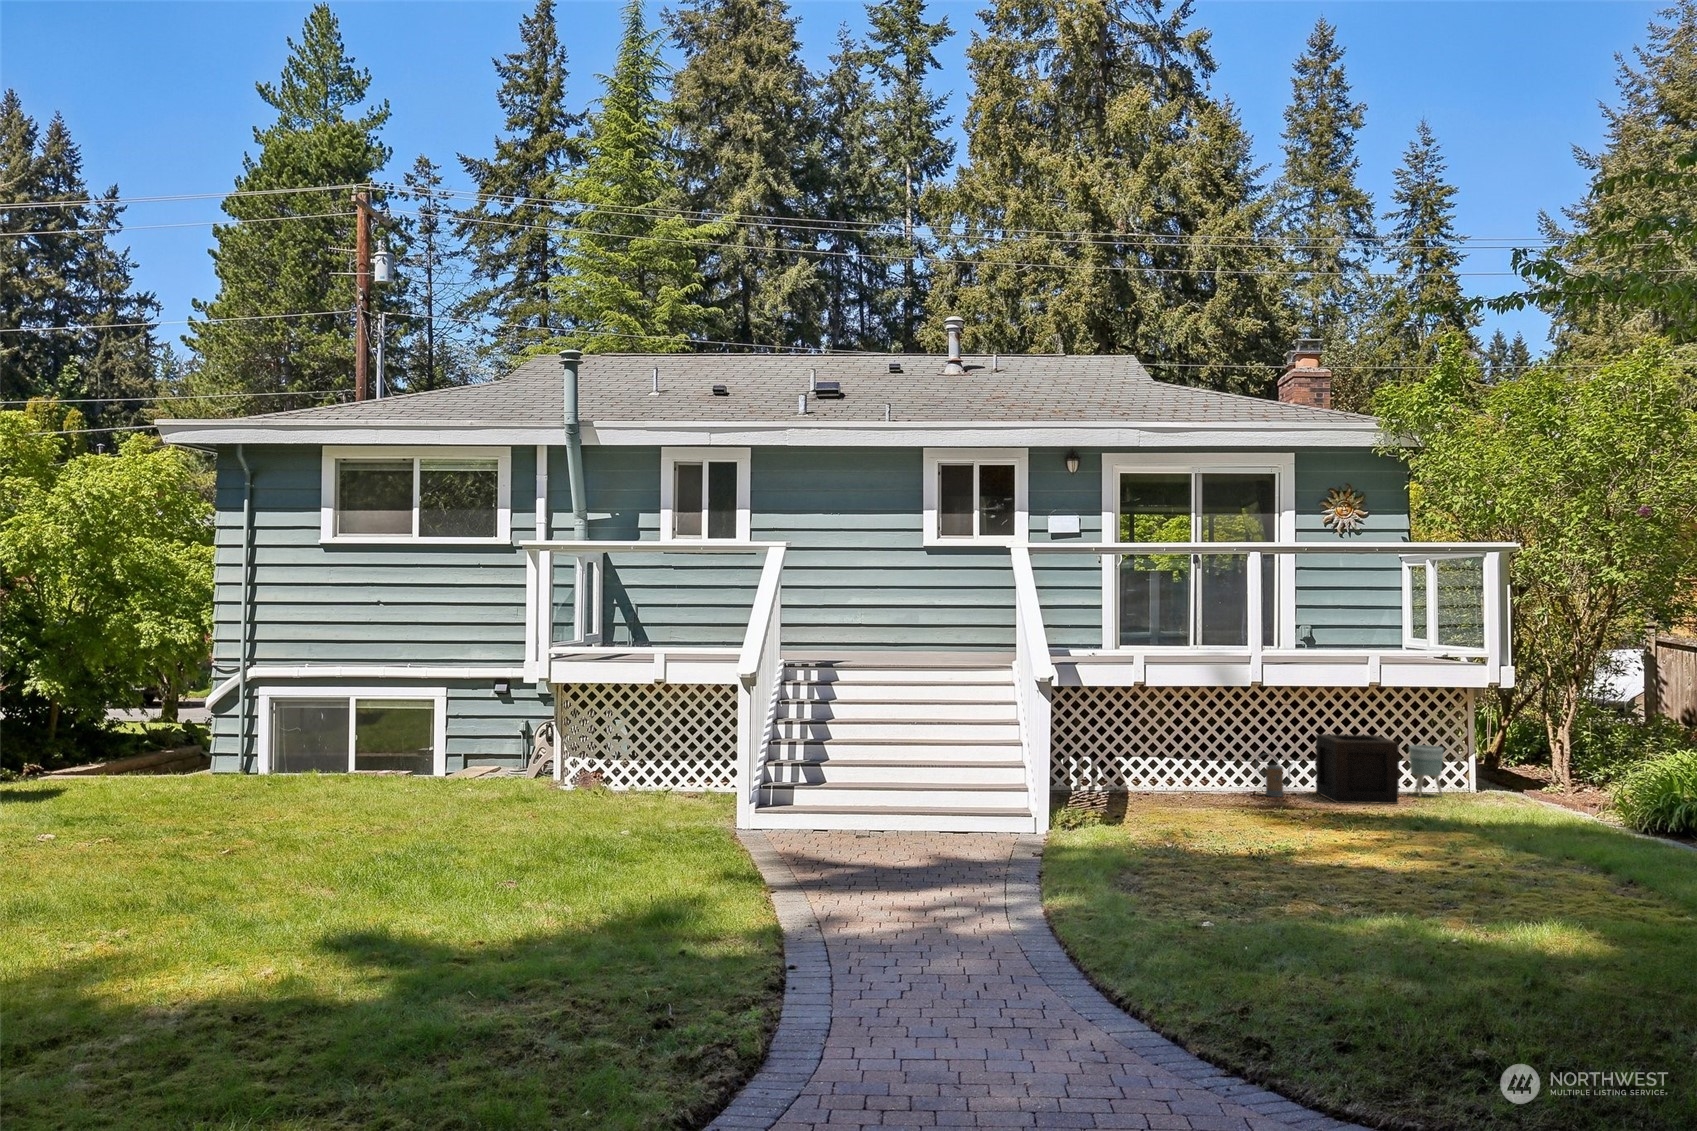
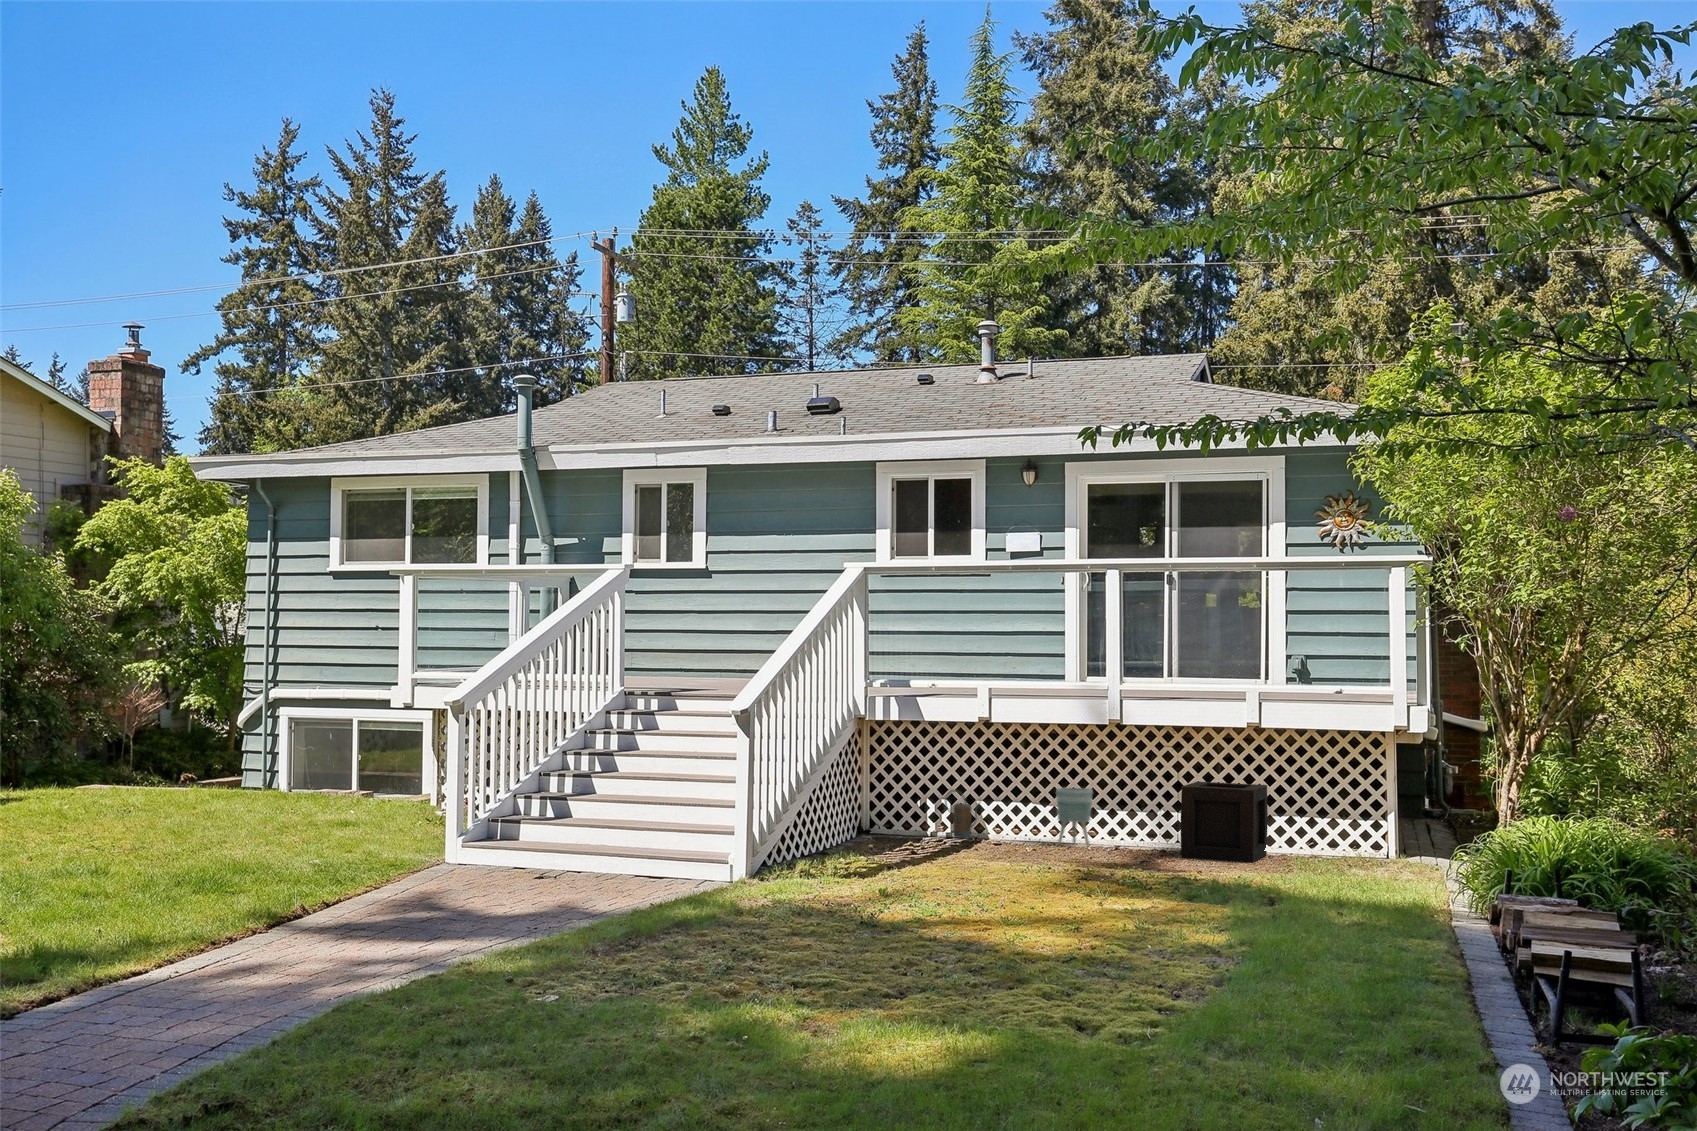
planter: present [1409,745,1443,796] -> present [1056,788,1093,846]
watering can: present [1256,753,1293,797] -> present [945,790,980,838]

